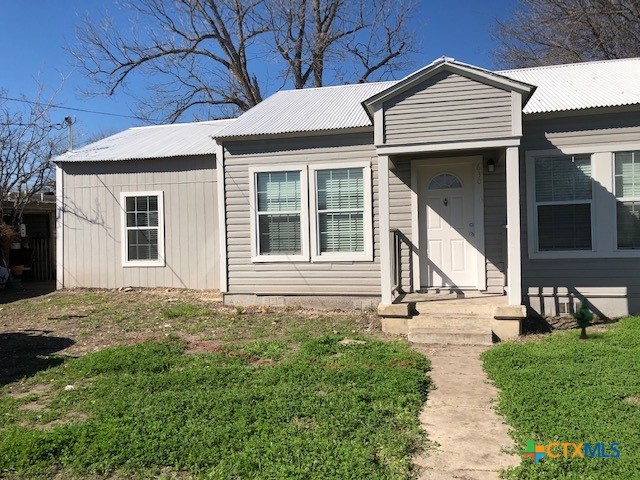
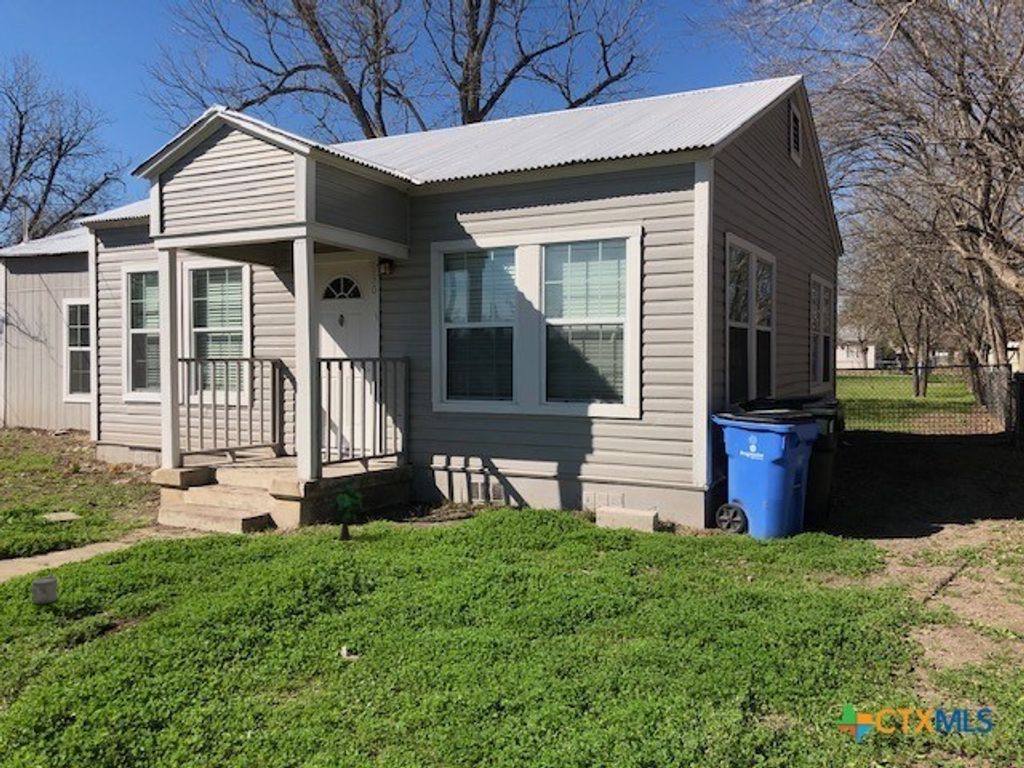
watering can: none [551,367,590,388] -> present [31,574,58,604]

